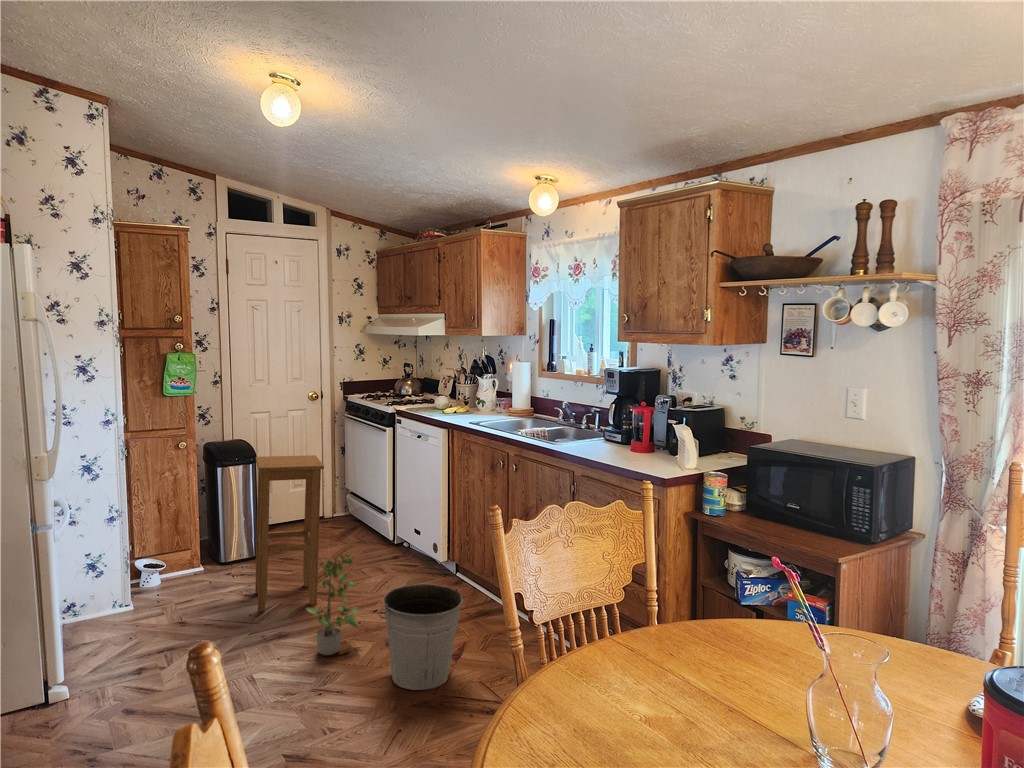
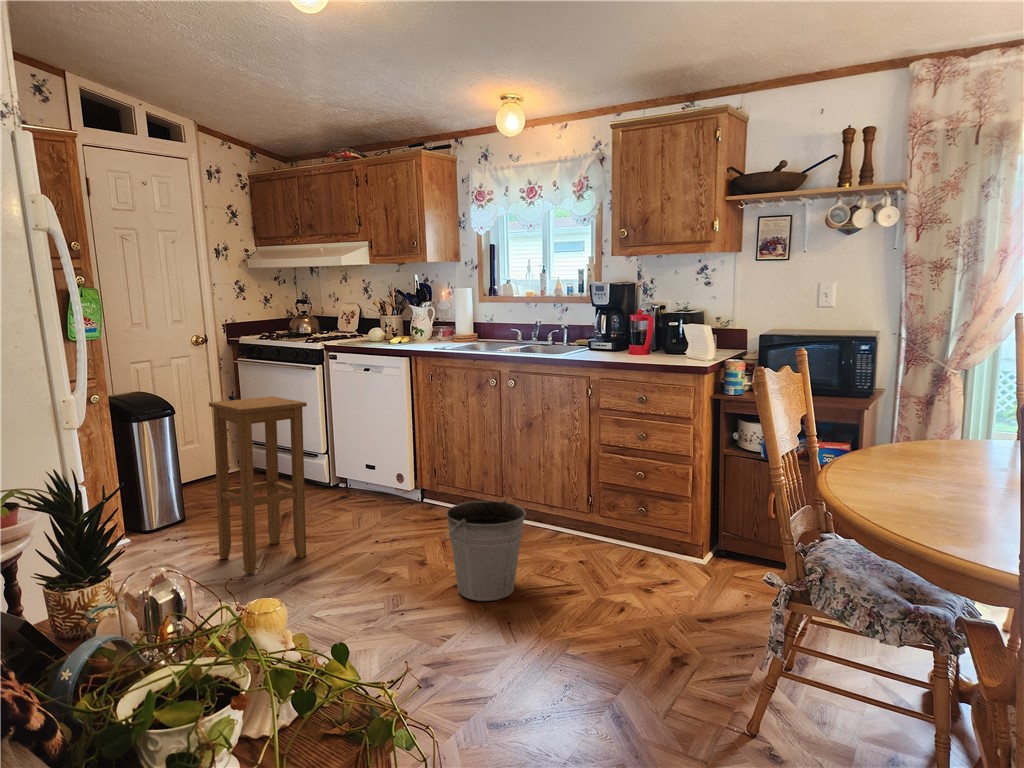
potted plant: present [306,554,360,655] -> none [348,482,401,594]

